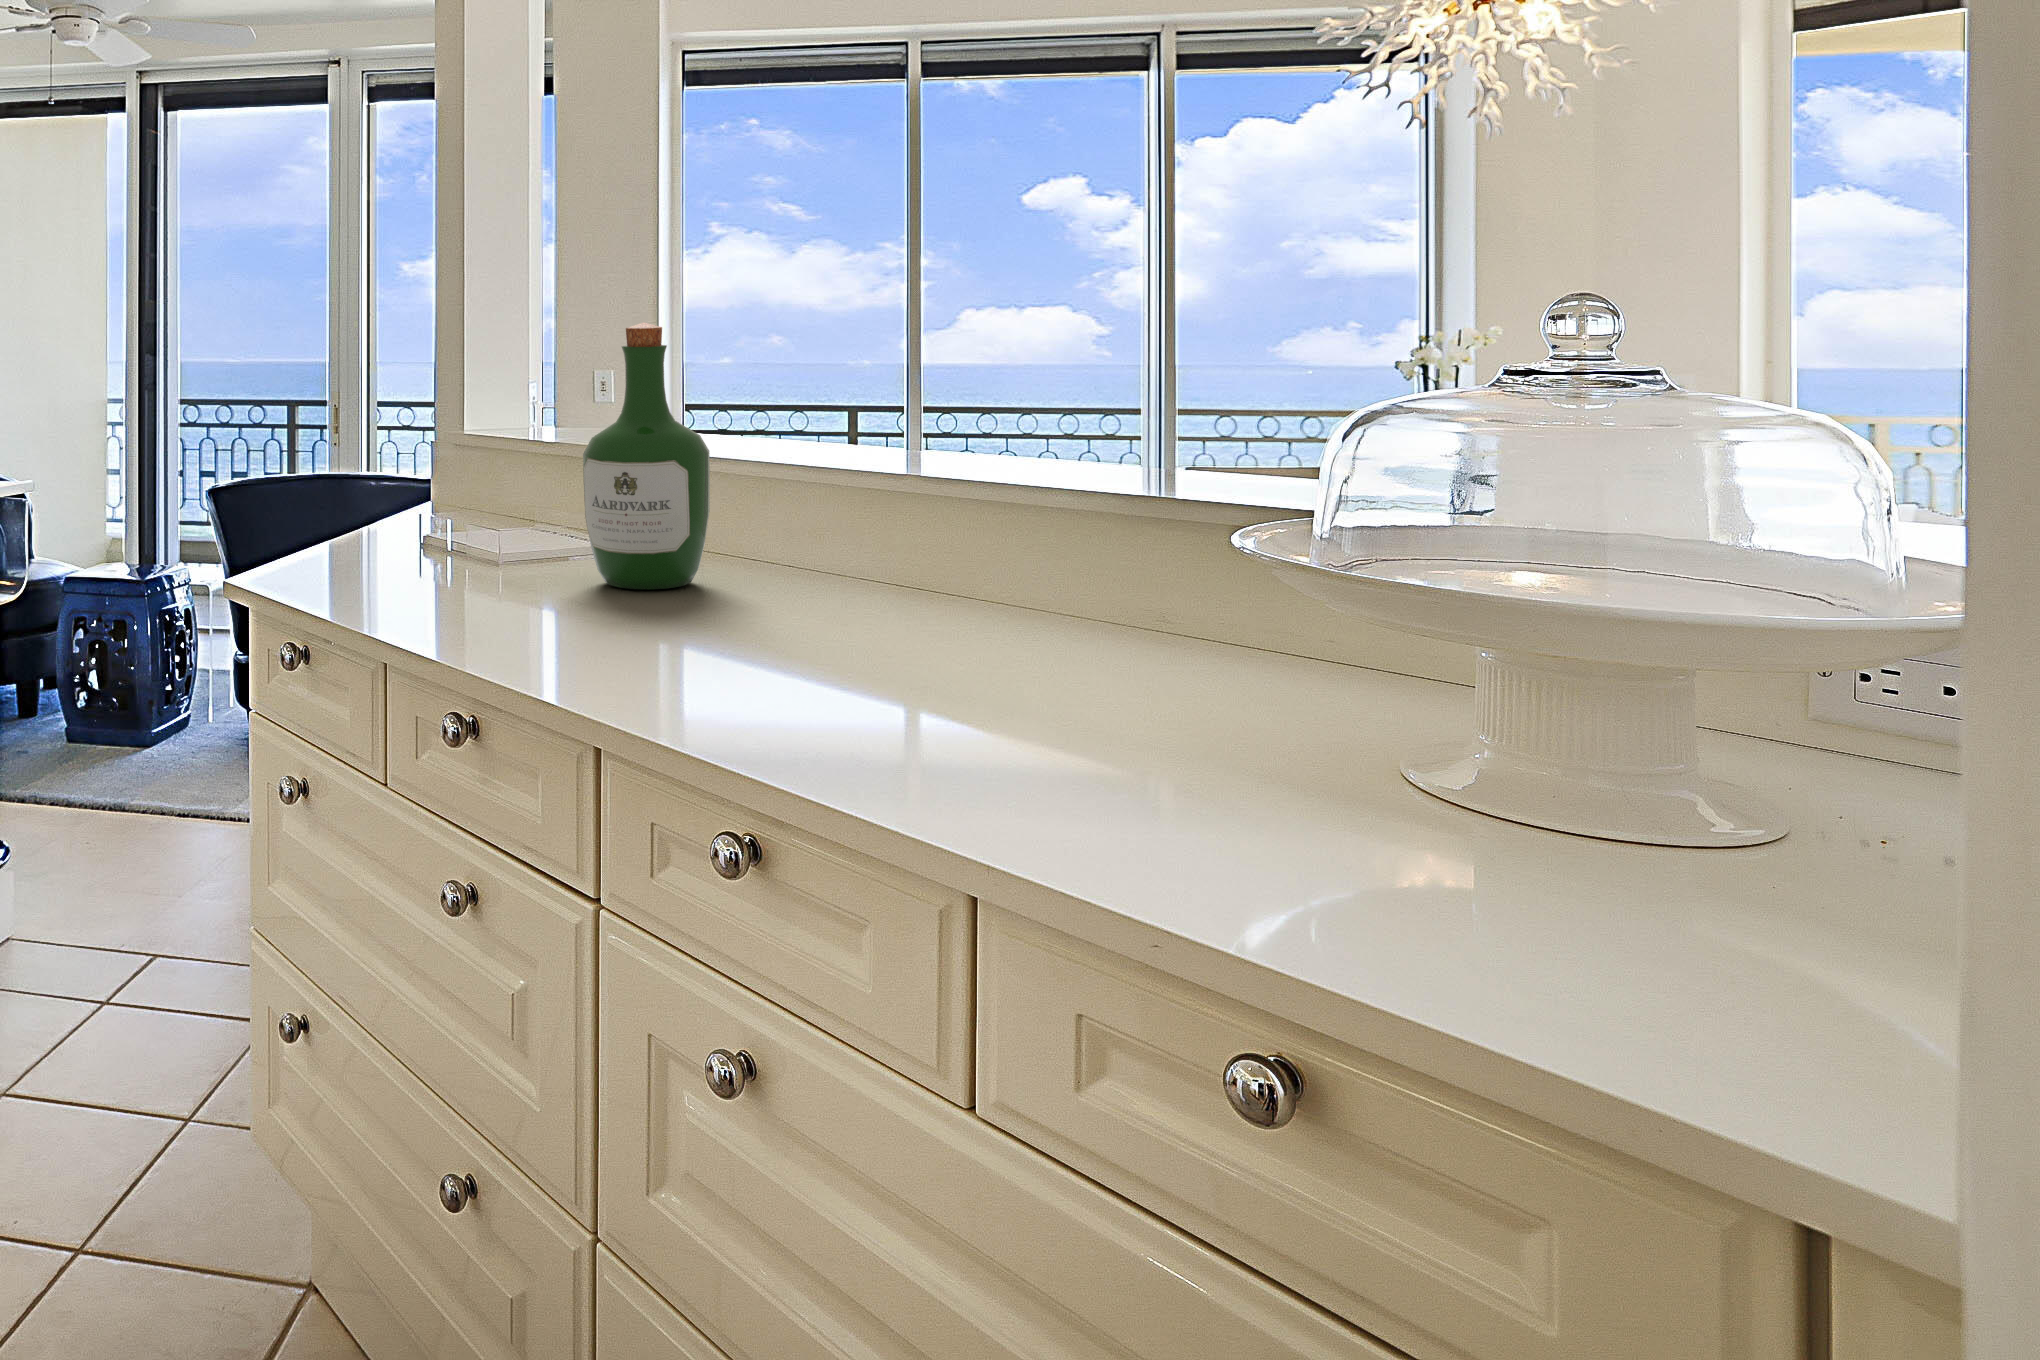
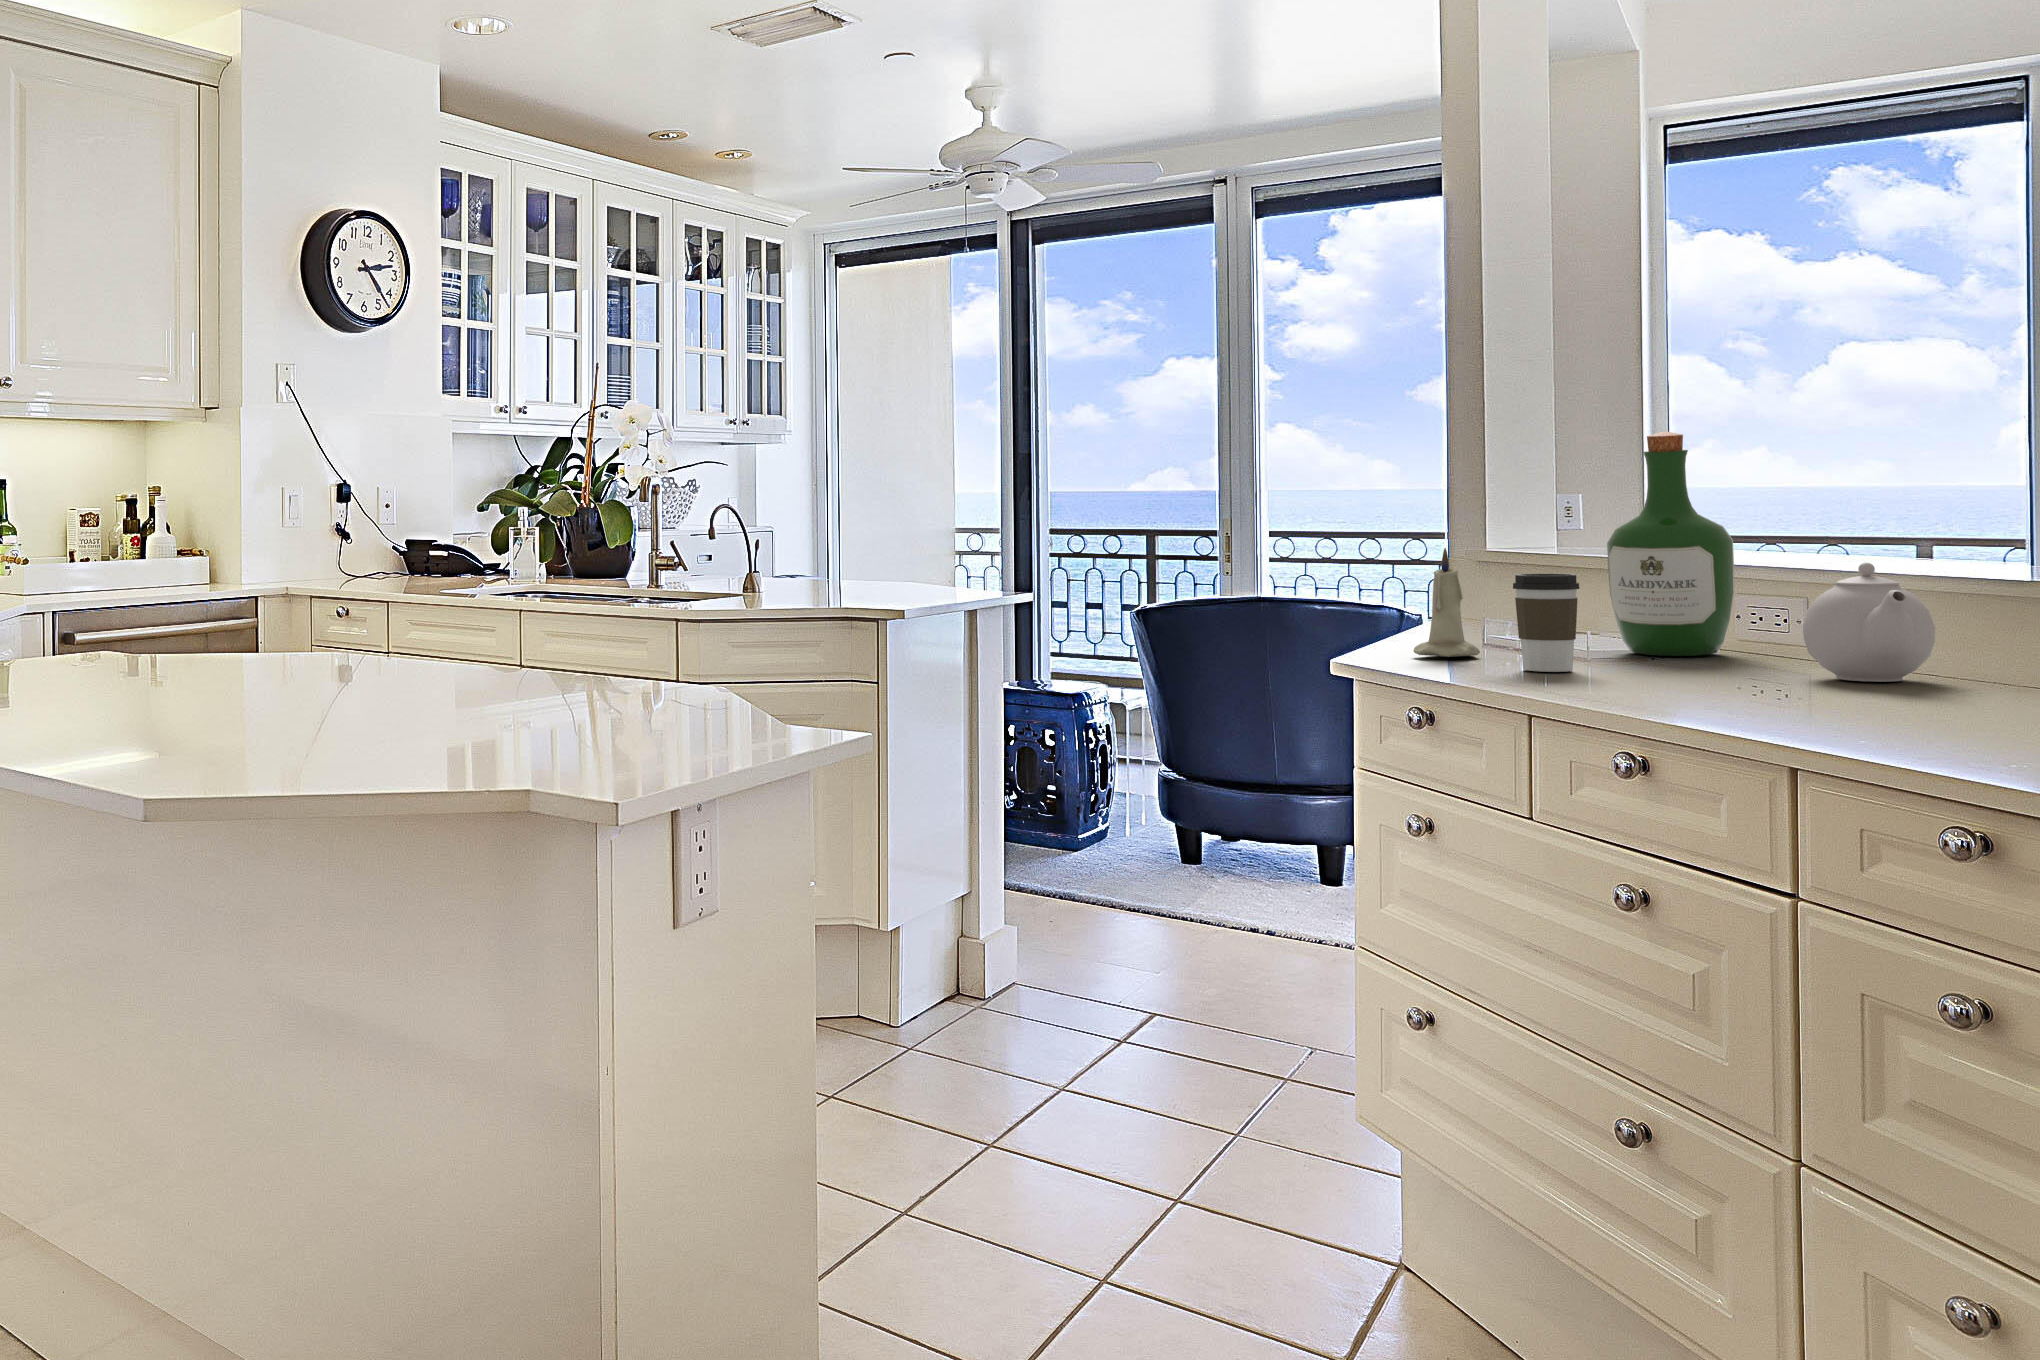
candle: none [364,460,440,601] -> present [1413,548,1480,657]
teapot: none [773,491,905,638] -> present [1803,563,1935,682]
coffee cup: none [463,500,539,629] -> present [1513,574,1579,672]

